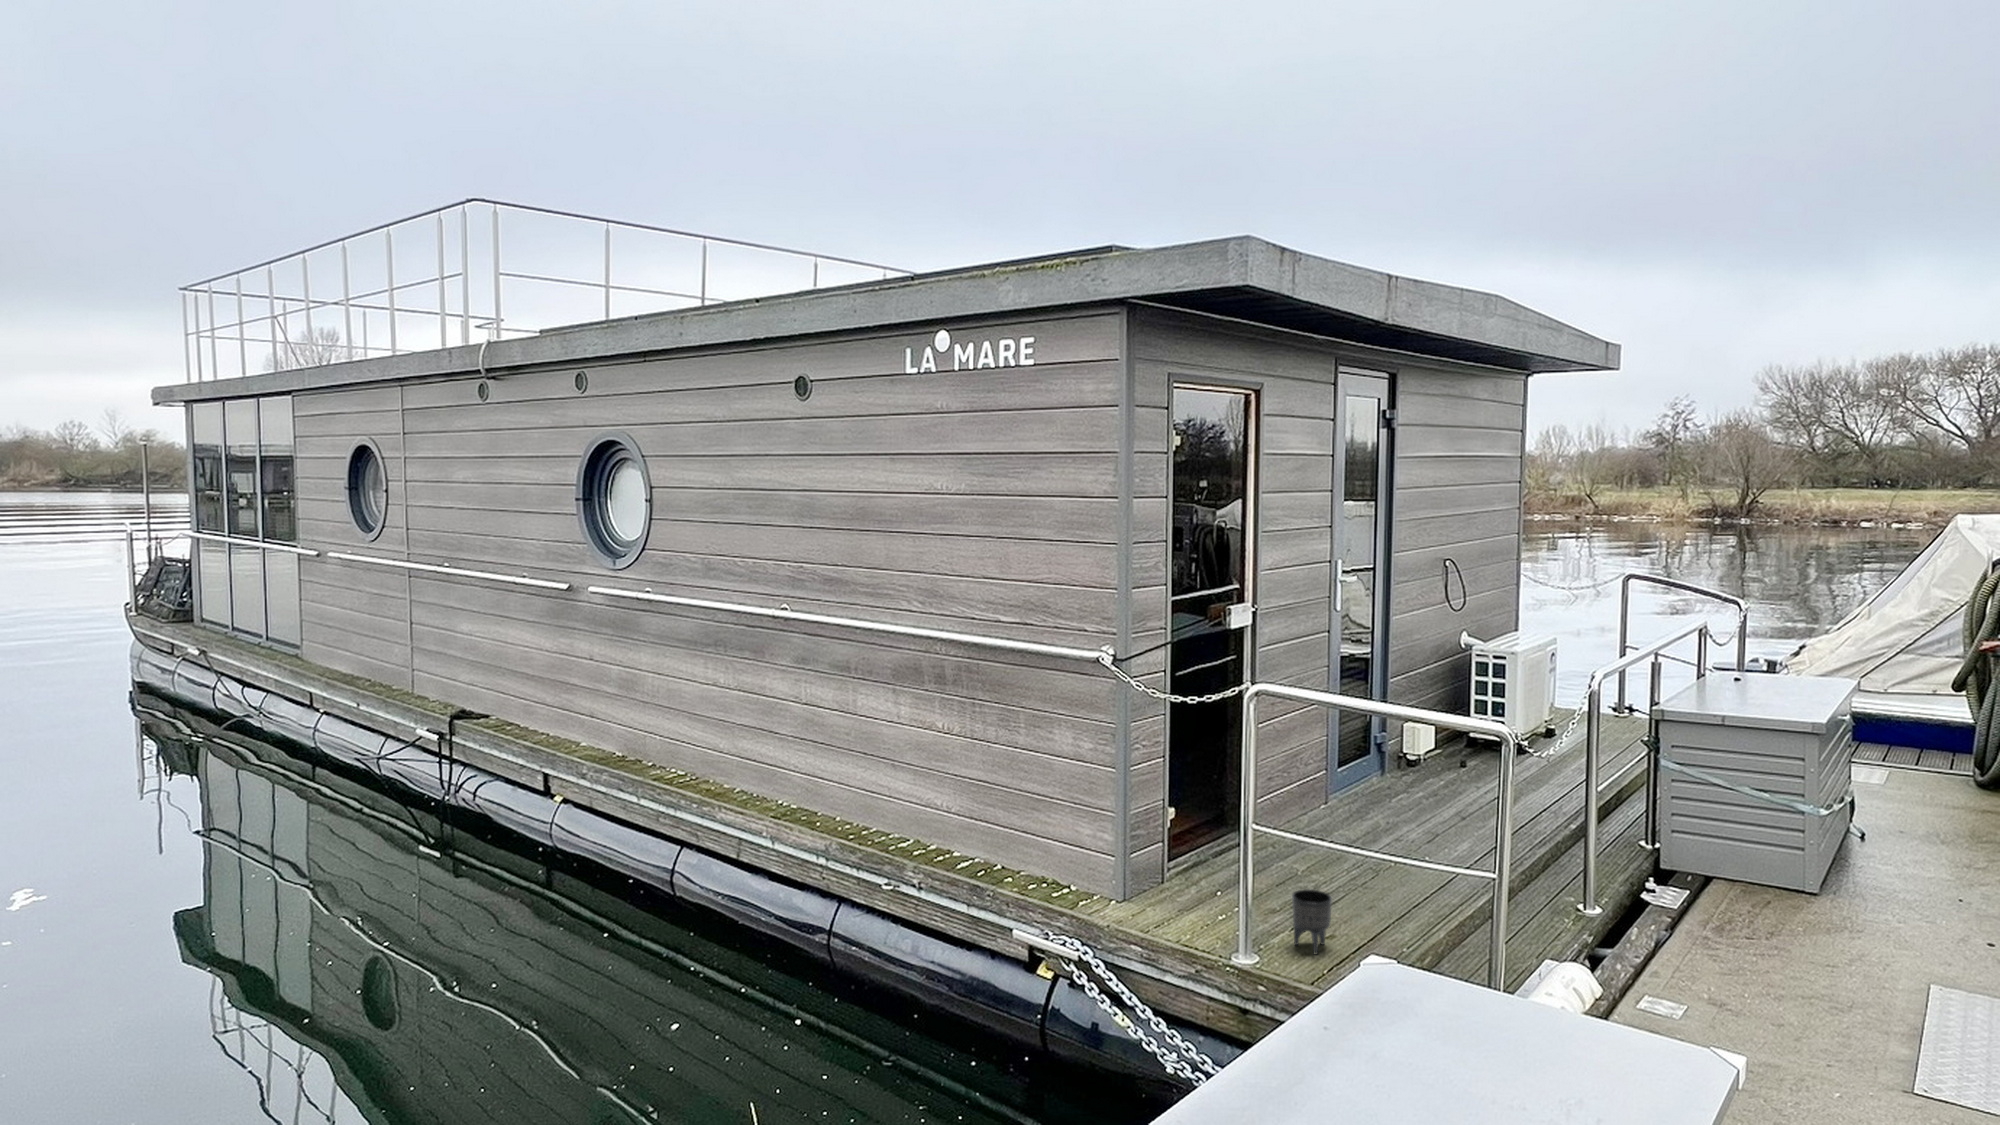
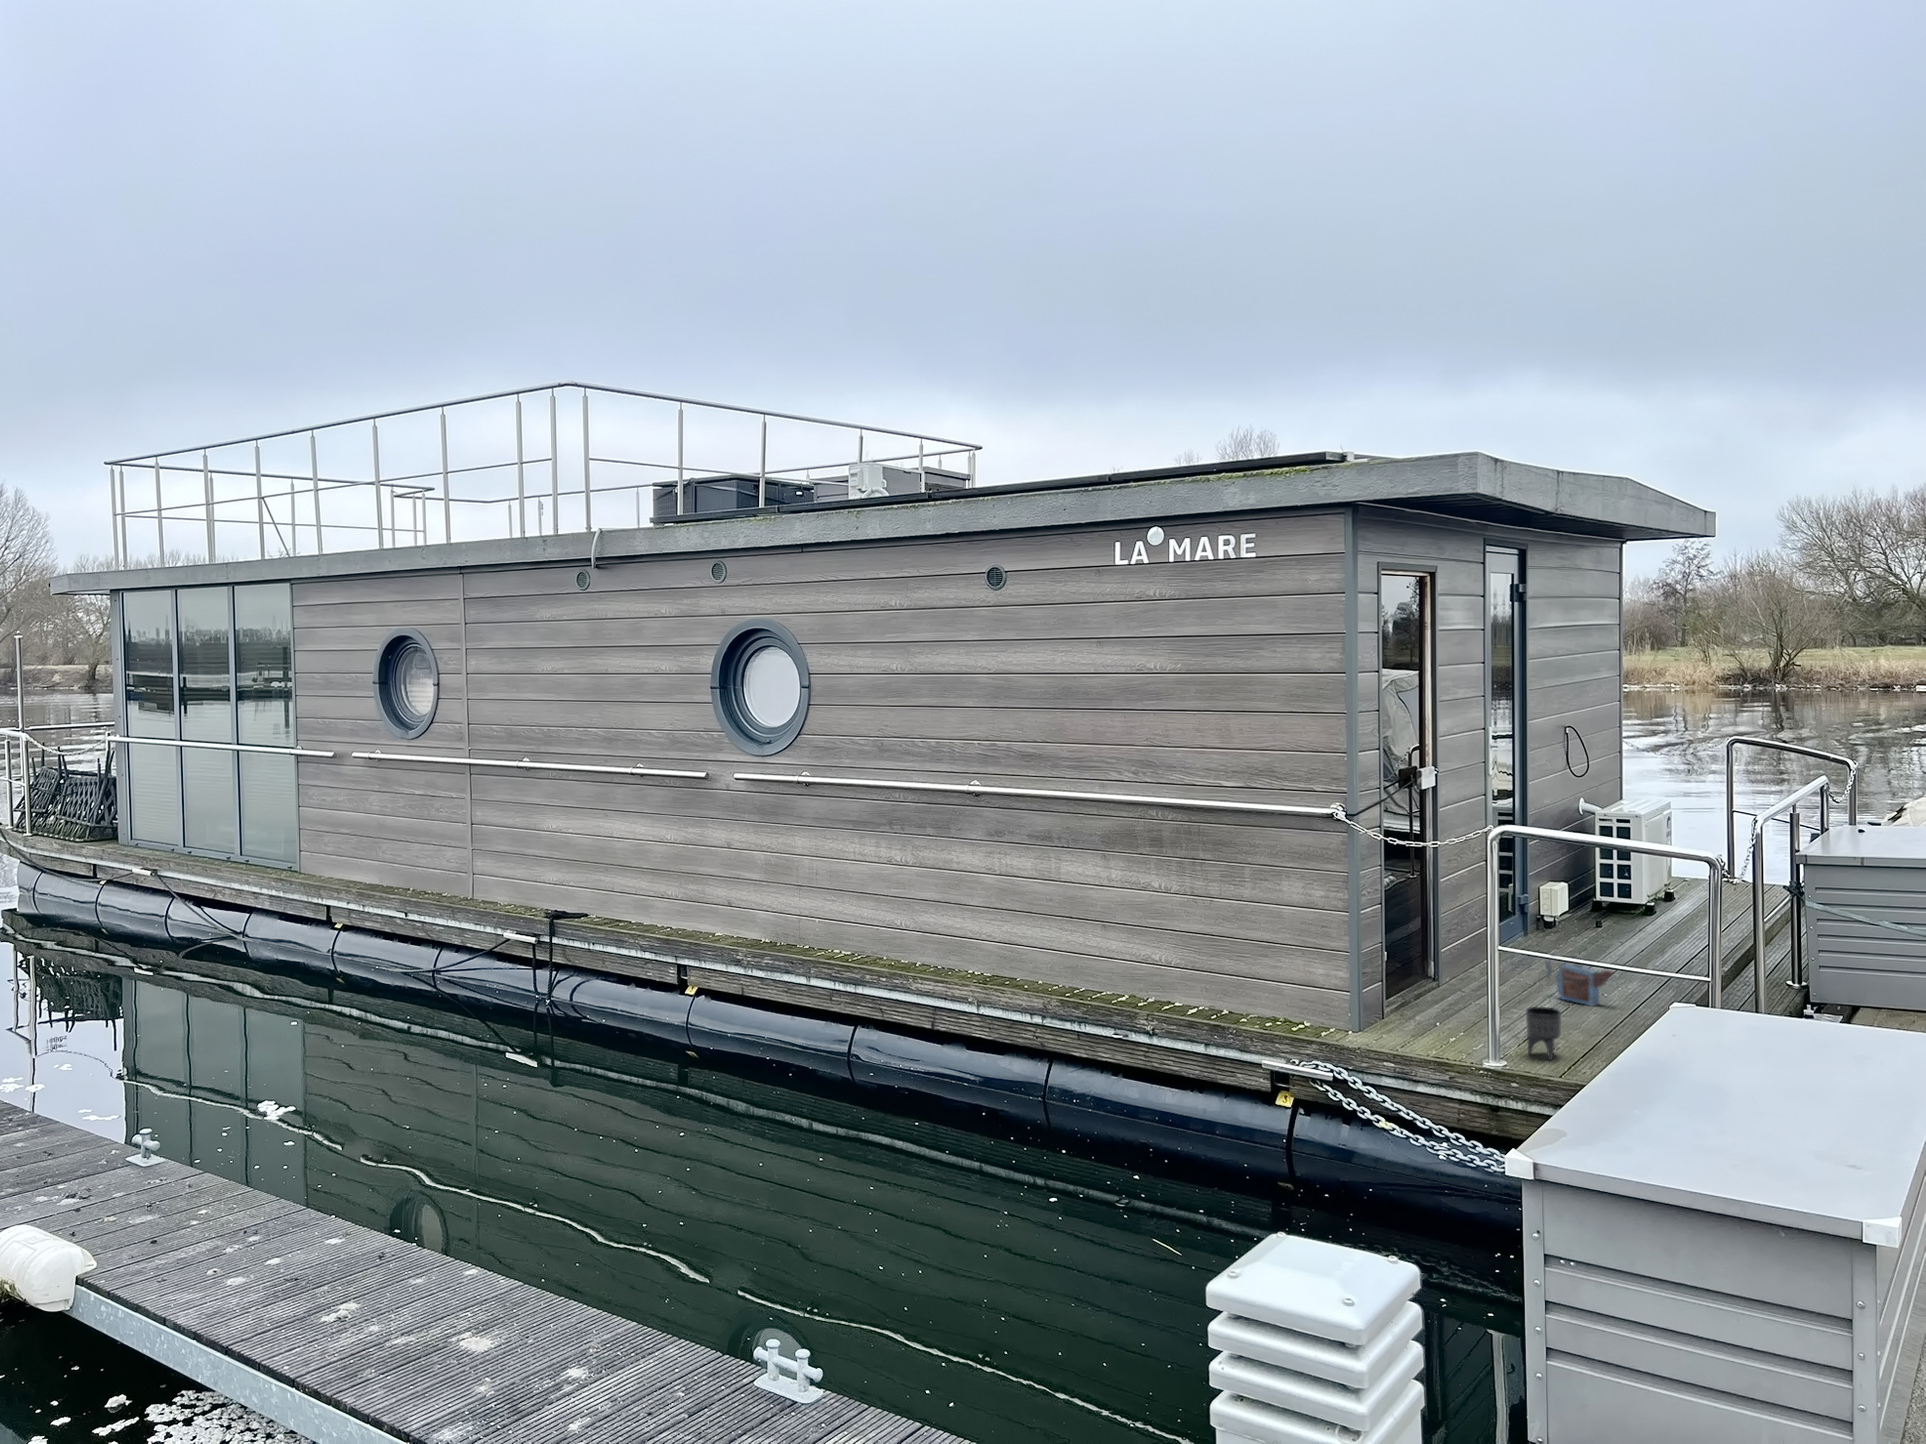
watering can: none [1359,814,1431,877] -> present [1546,954,1614,1006]

